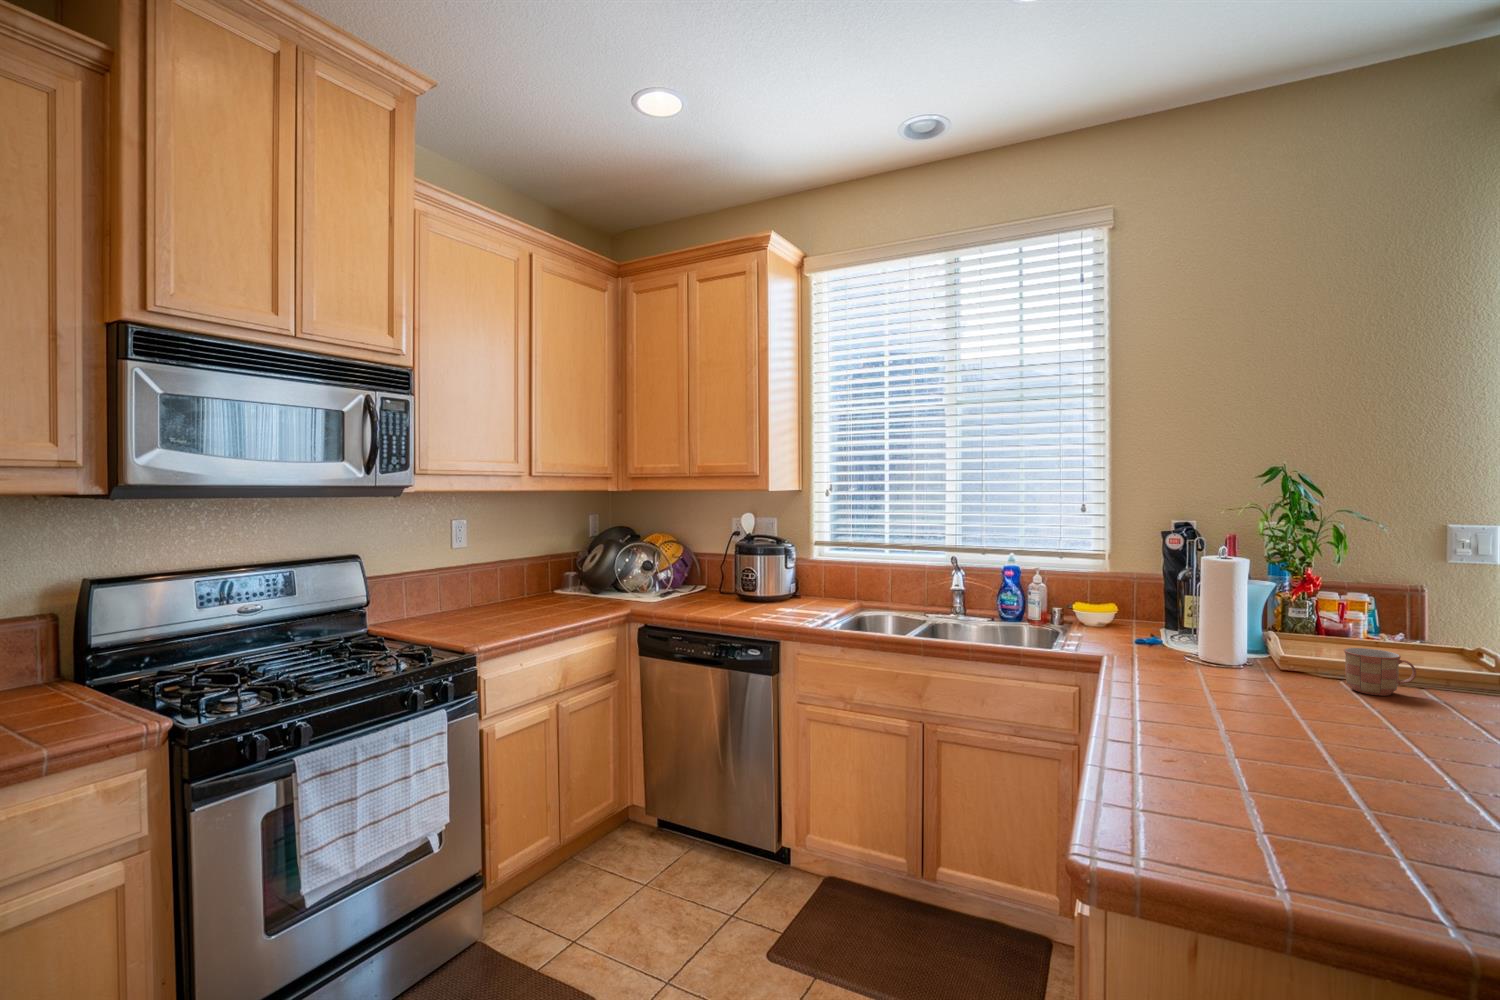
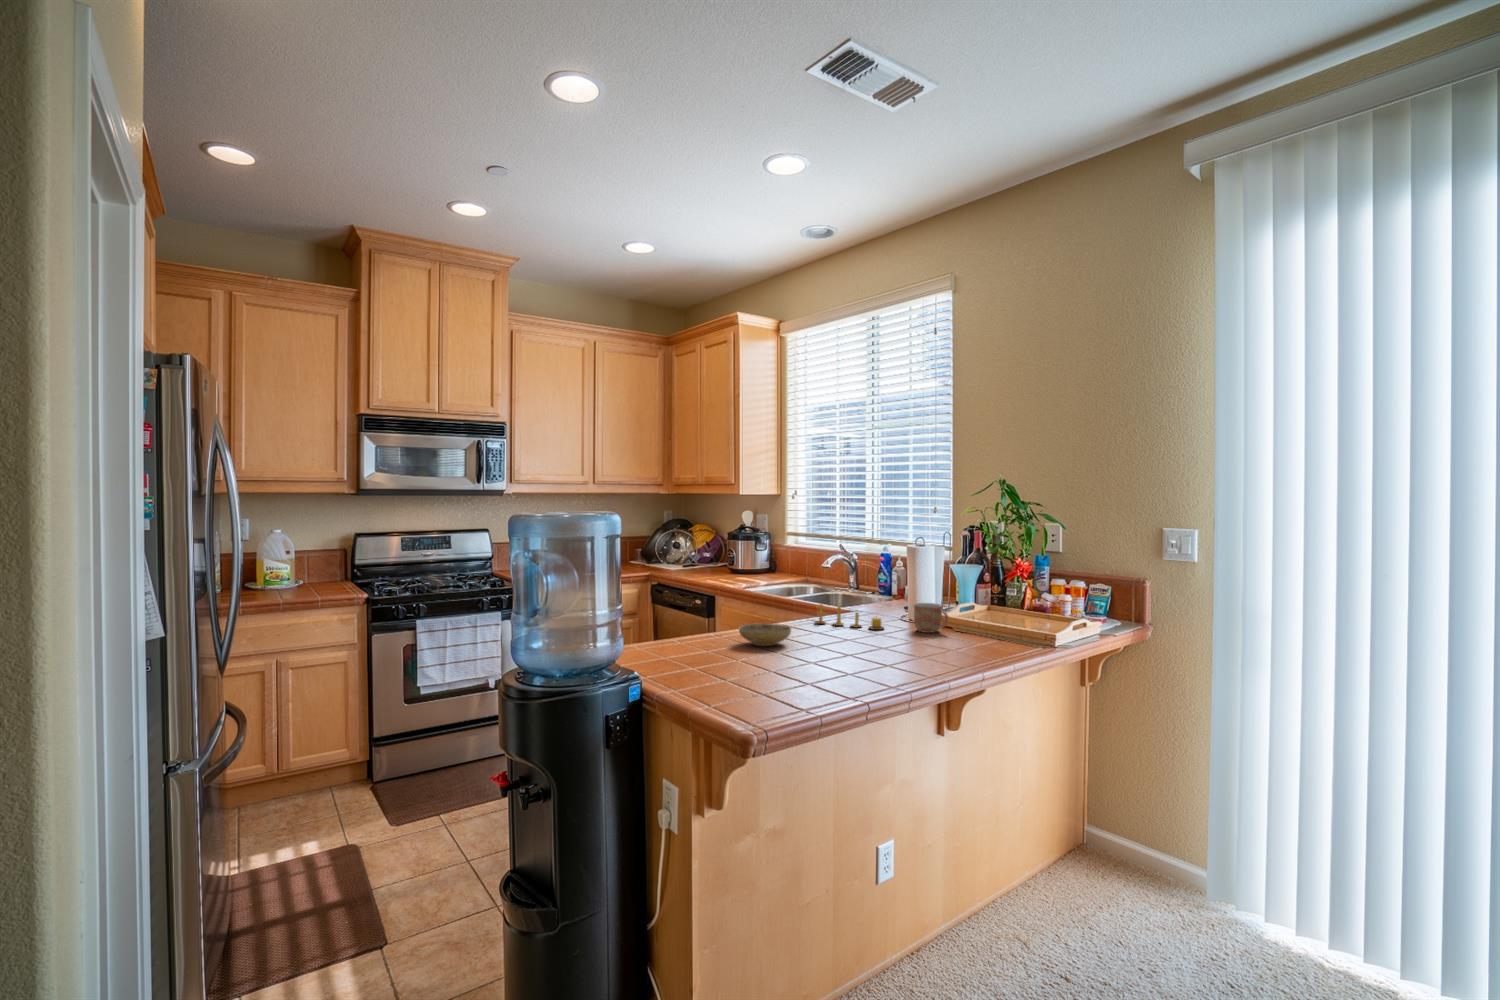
candle: none [1196,660,1324,699] -> present [815,604,884,630]
ceramic bowl: none [1301,722,1429,776] -> present [739,623,791,646]

